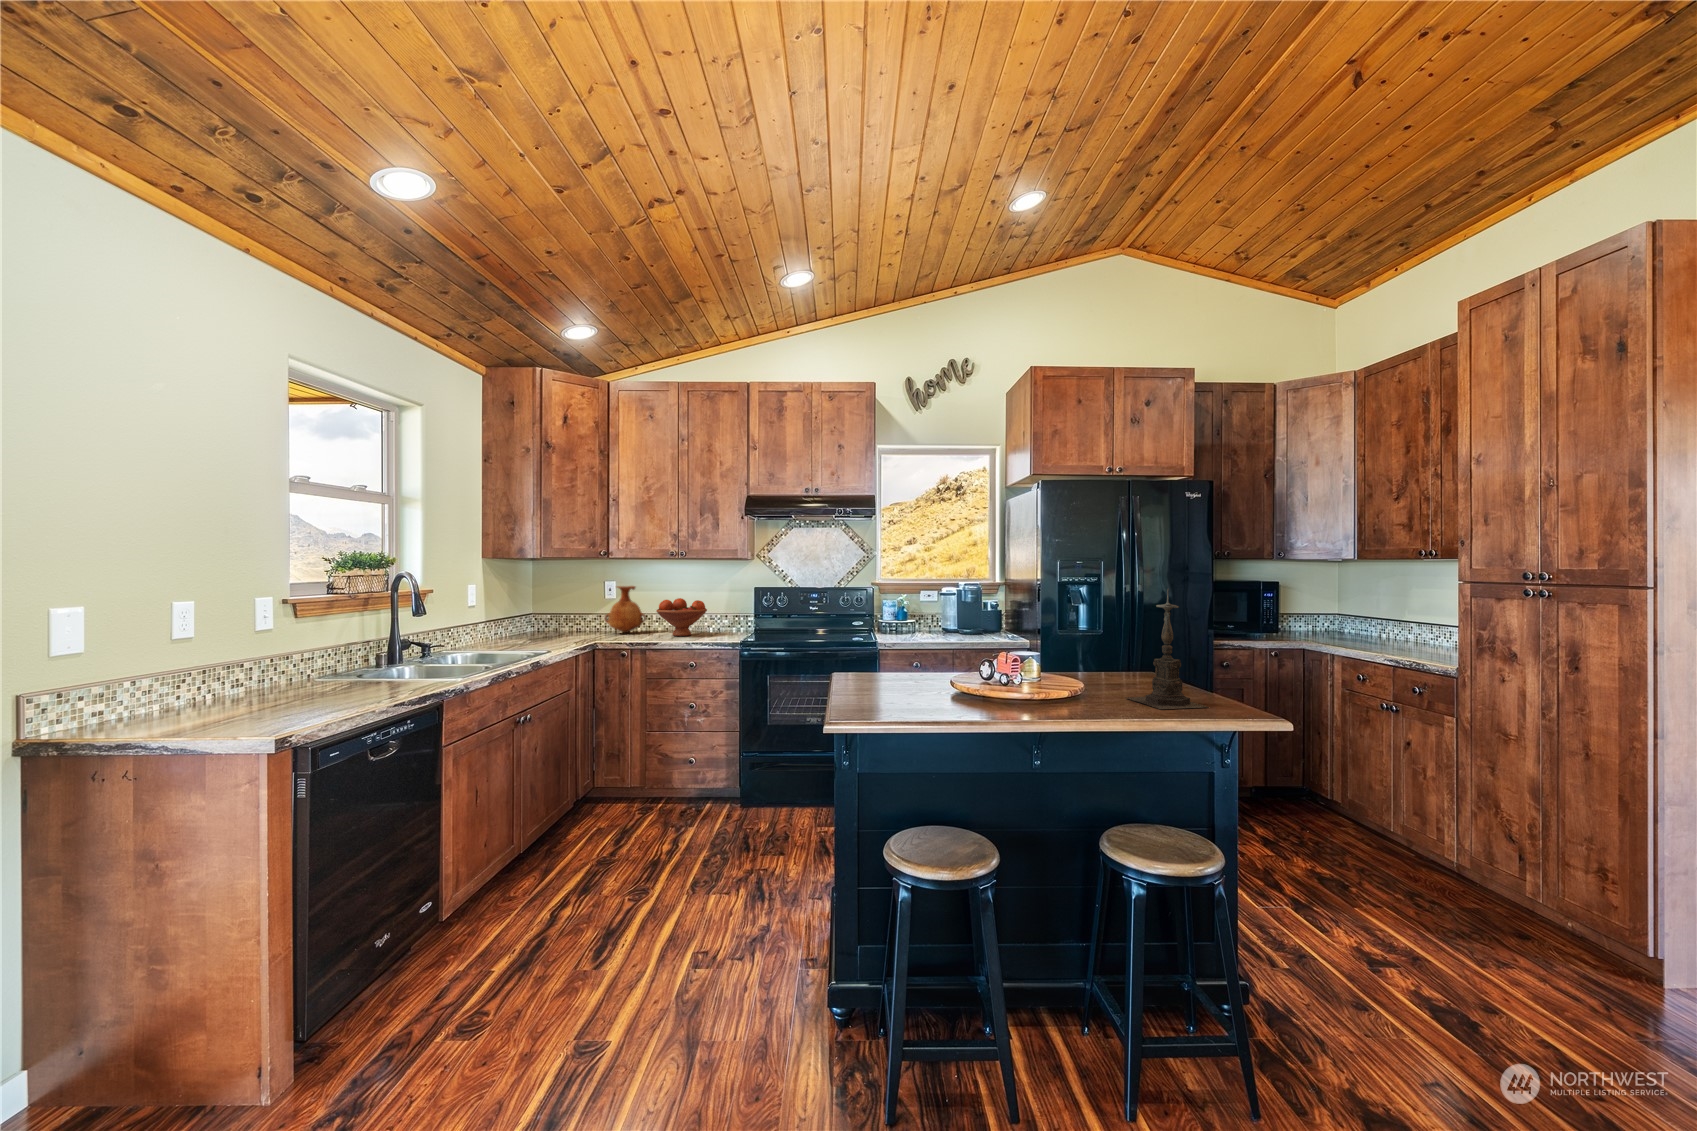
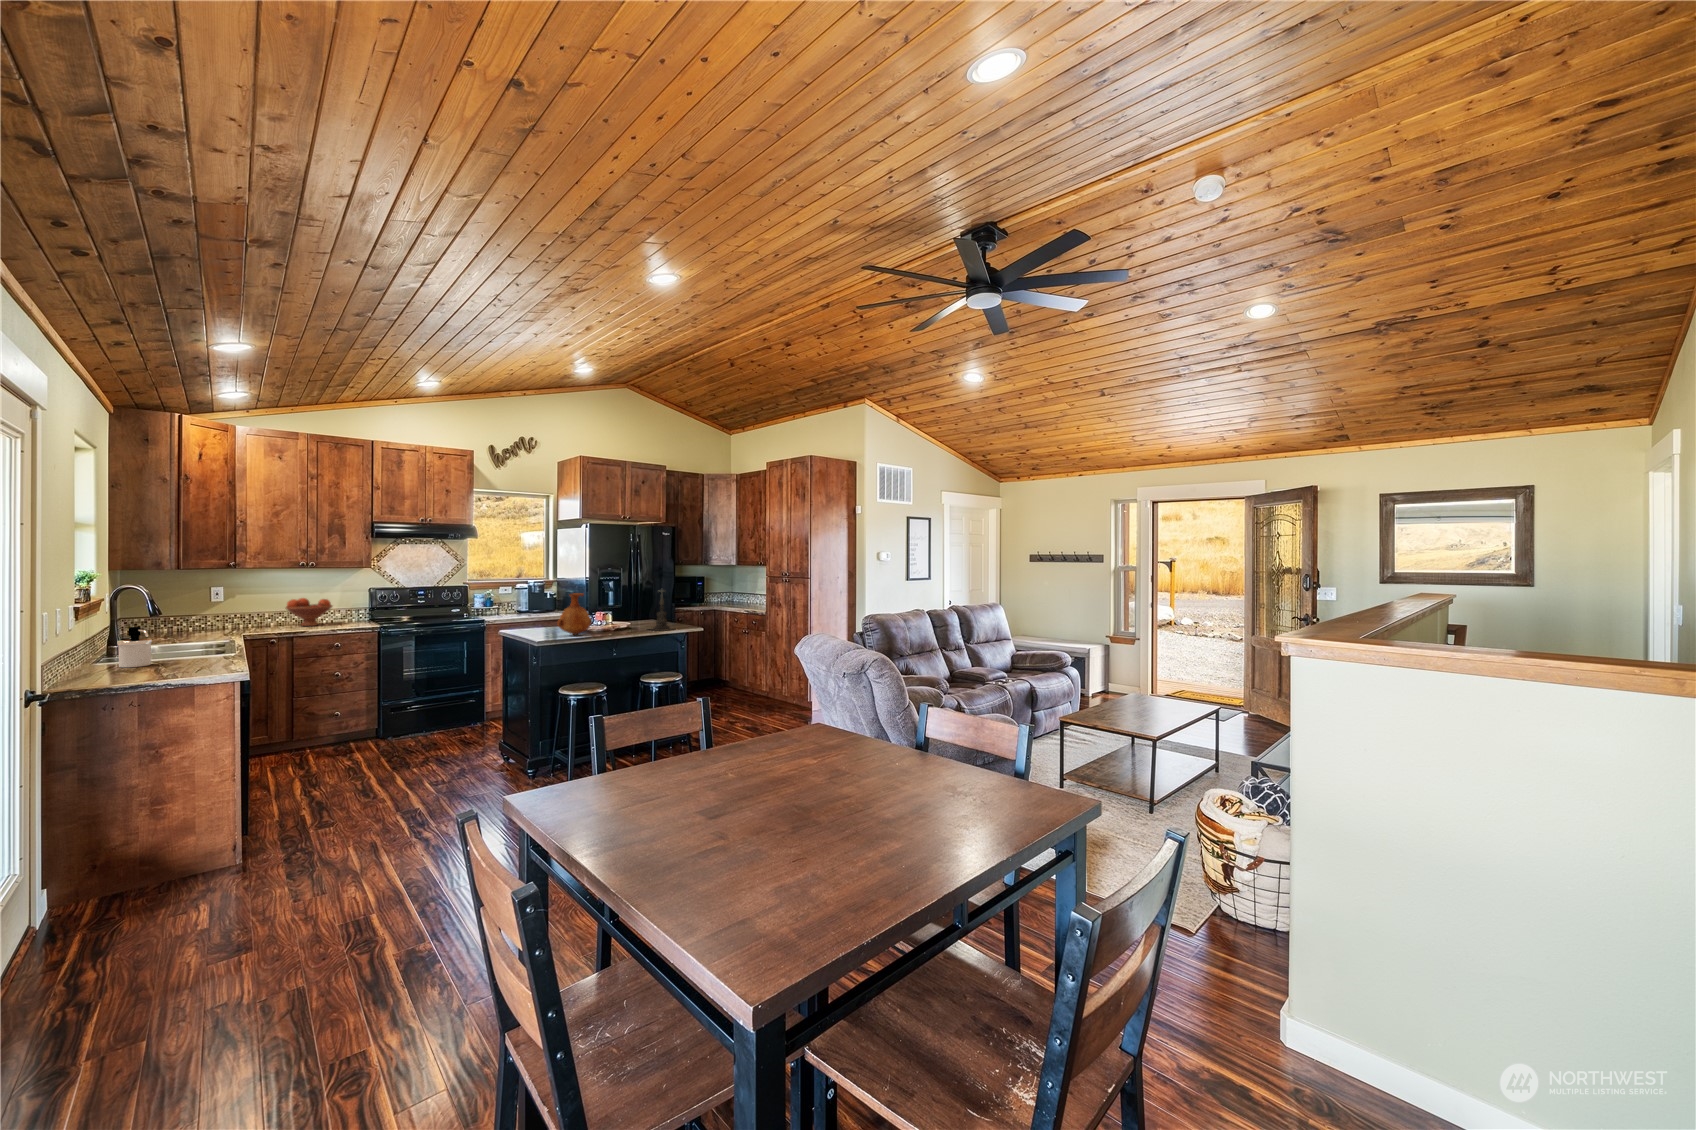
vase: present [605,586,646,633] -> present [557,593,592,635]
soap dispenser: none [291,631,336,693] -> present [117,627,152,667]

